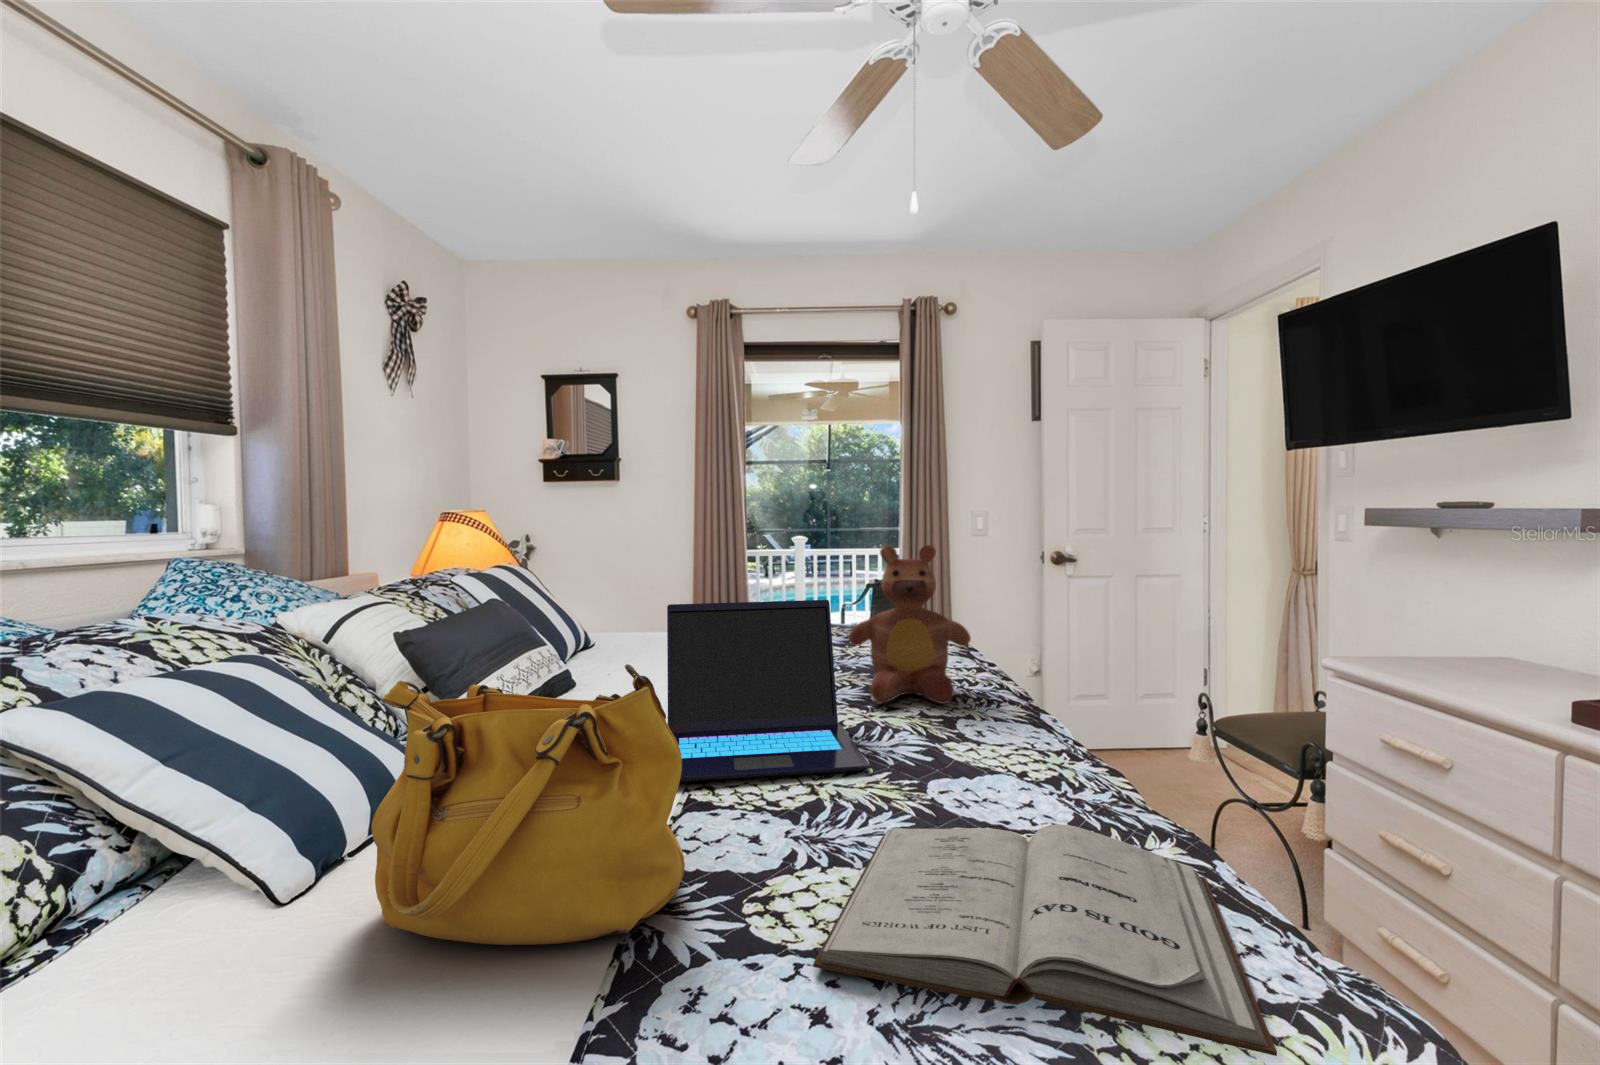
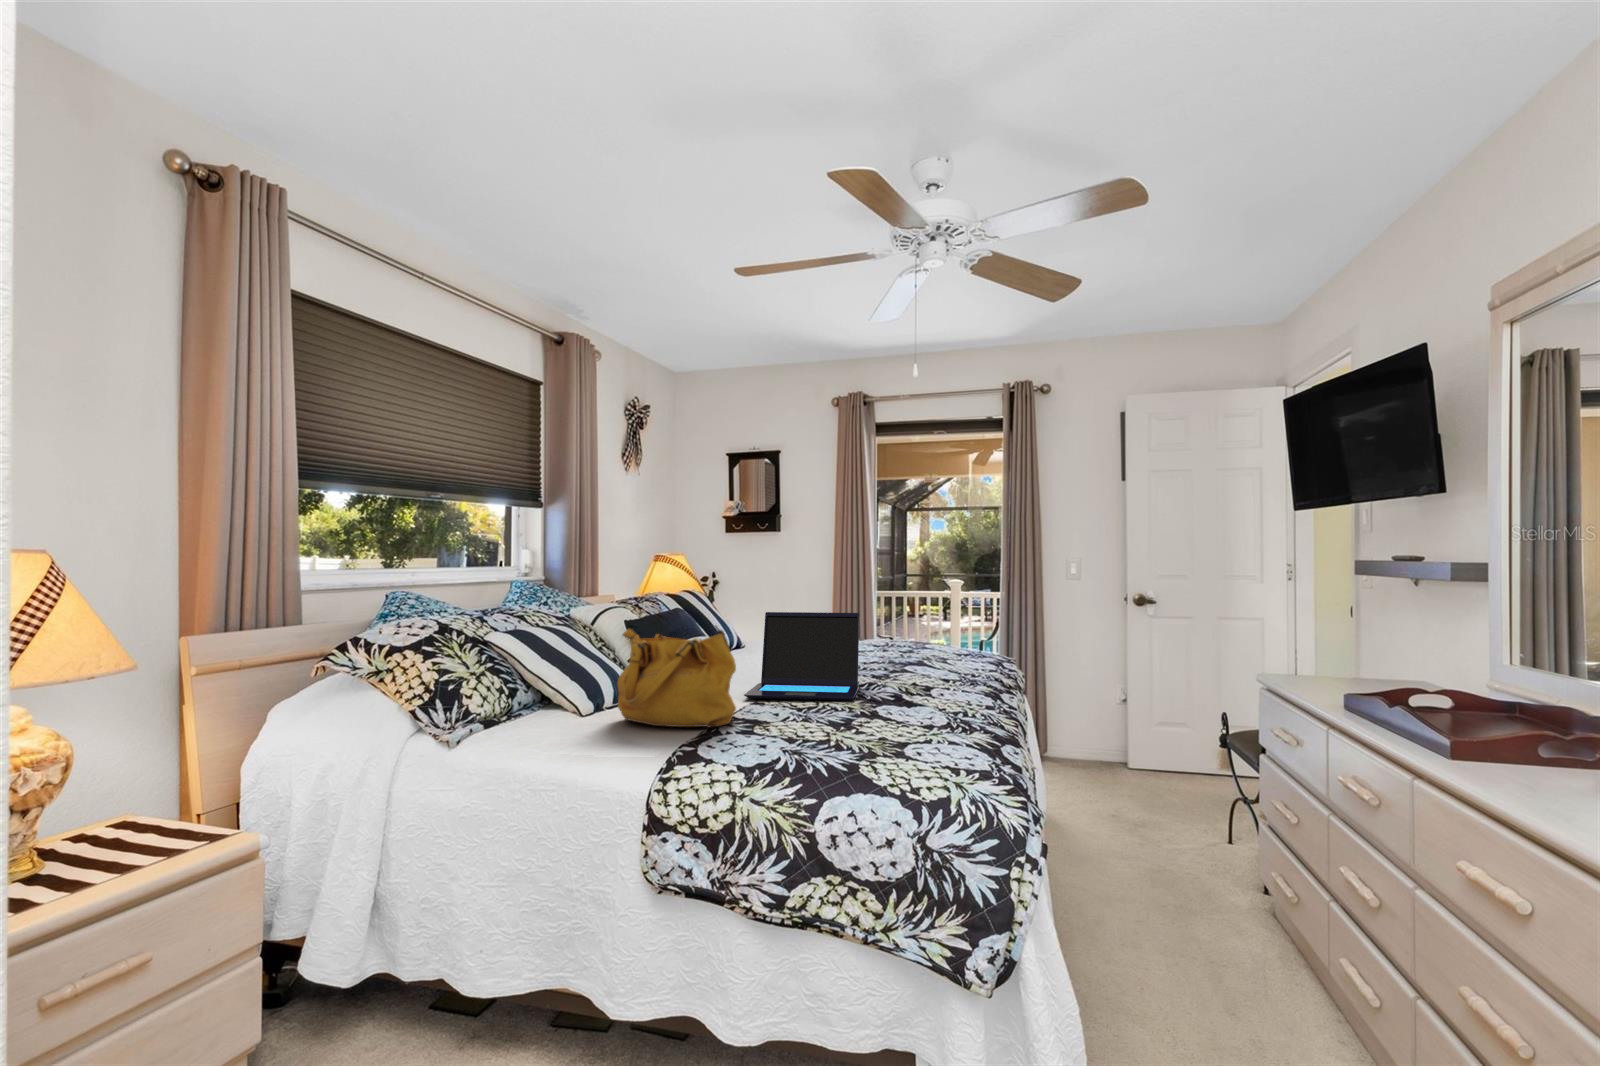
teddy bear: present [849,545,971,704] -> none [885,582,962,681]
book: present [813,824,1277,1056] -> none [768,709,960,757]

